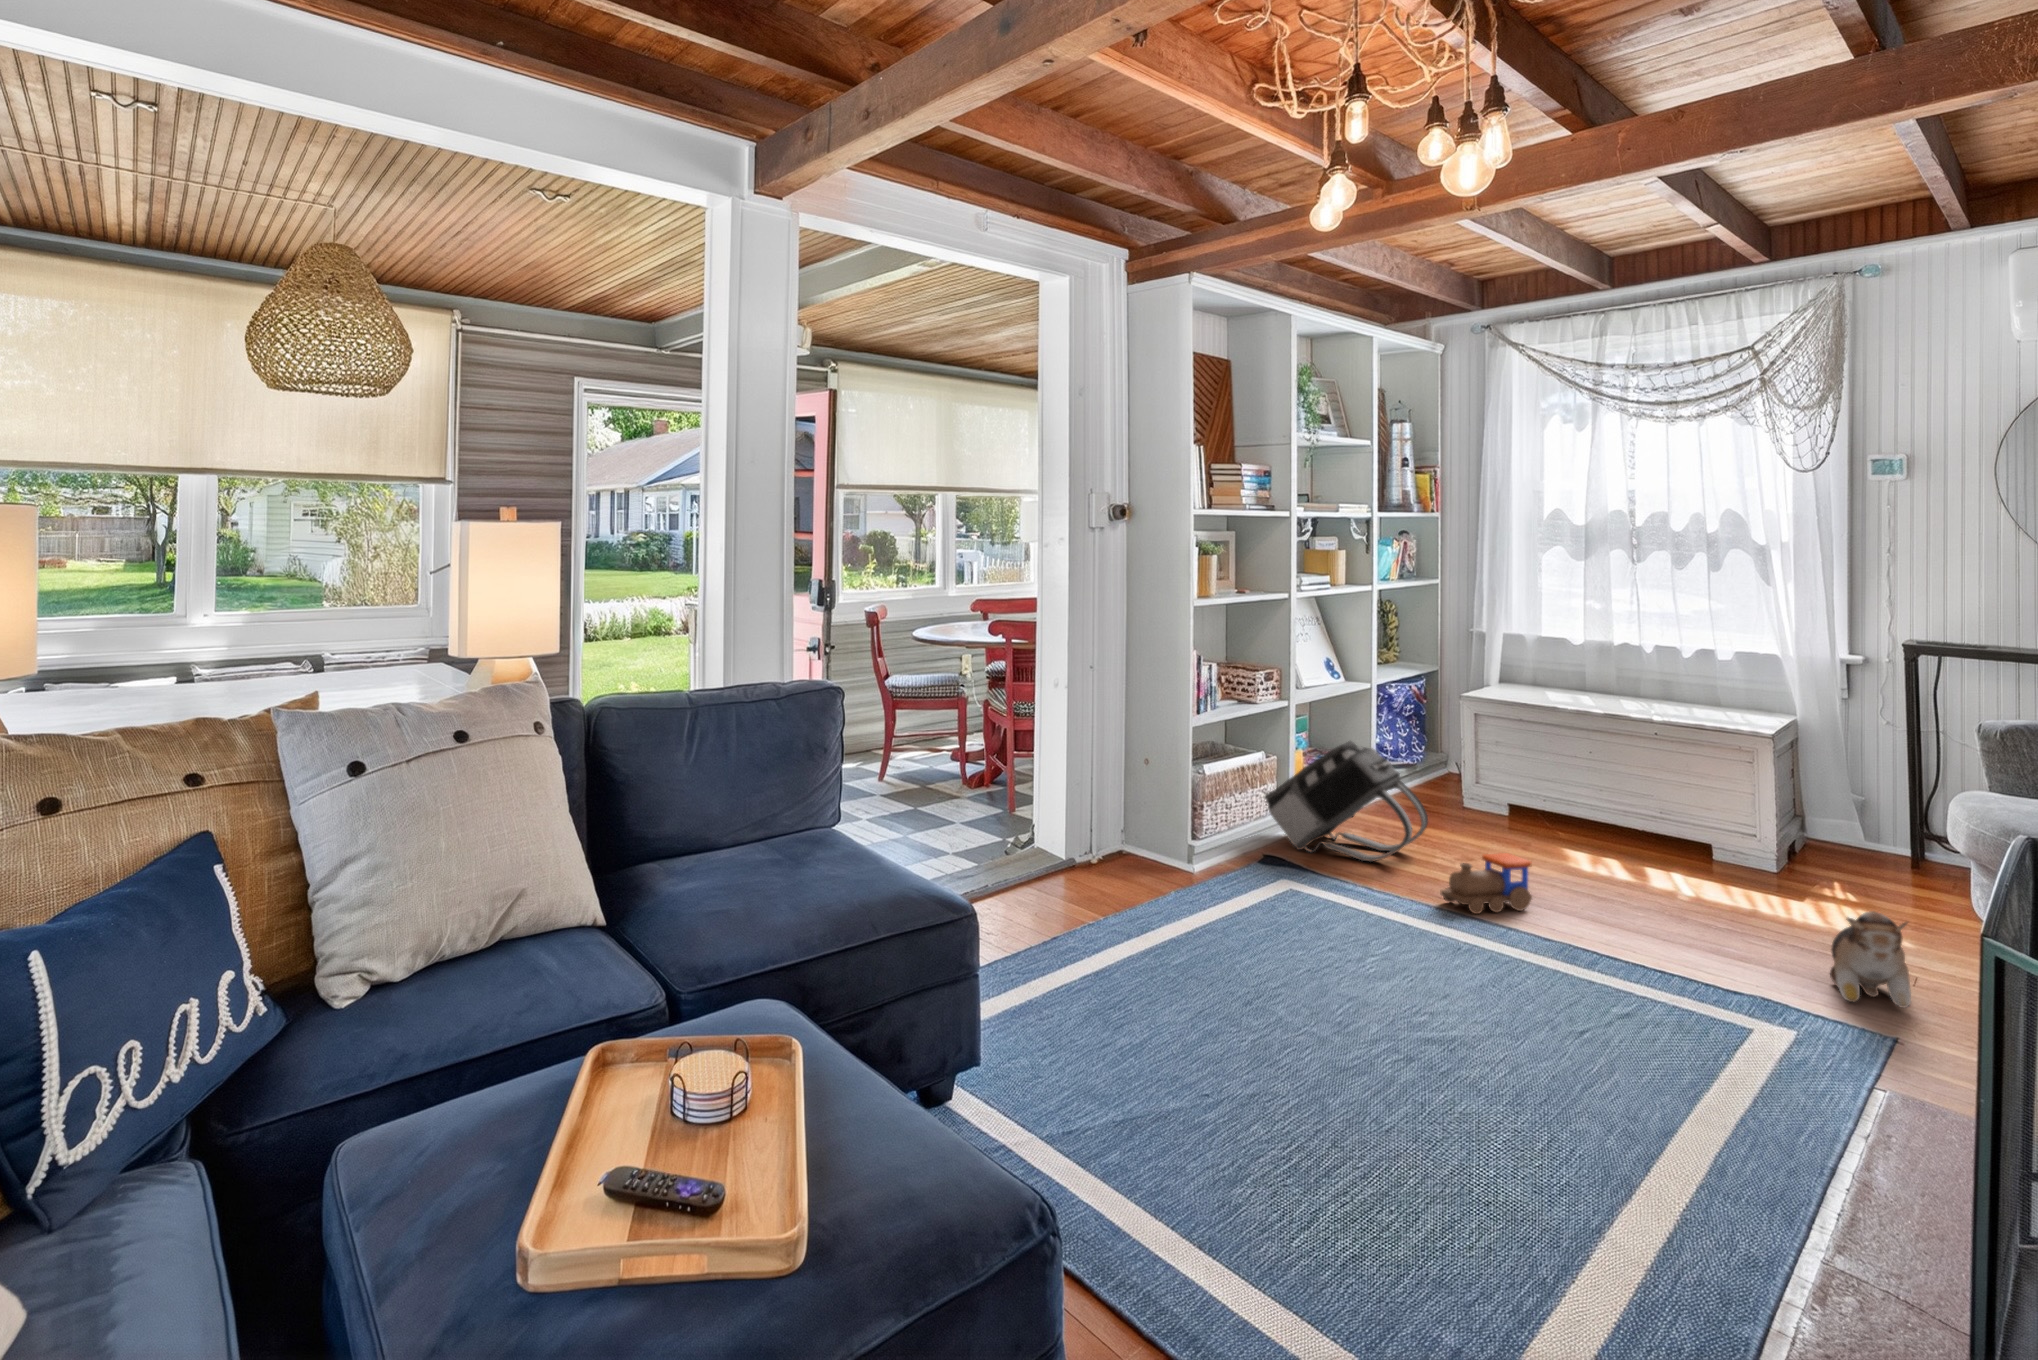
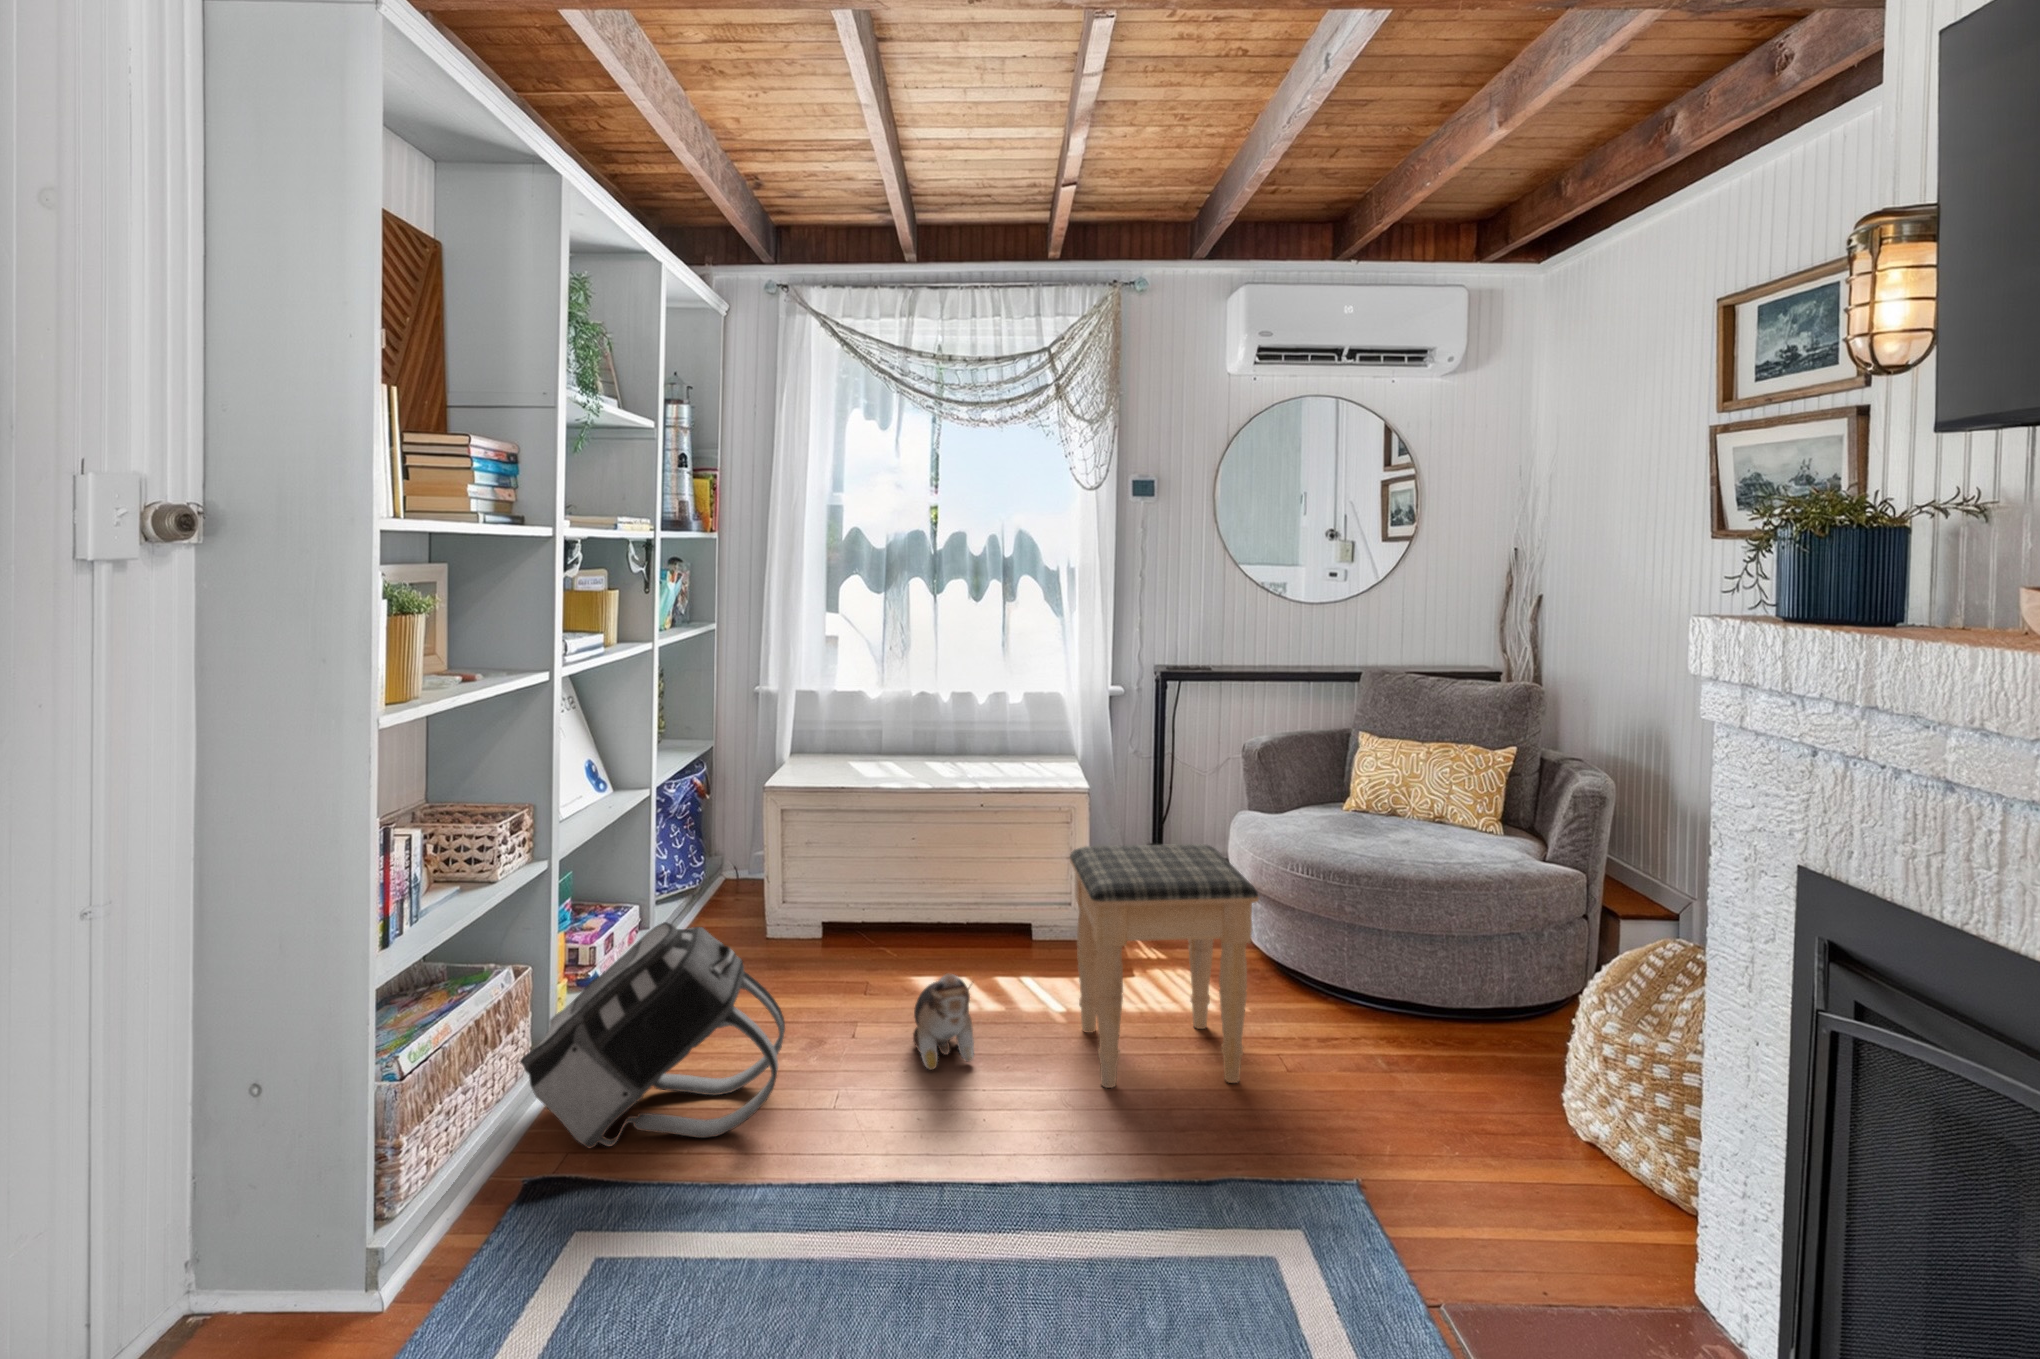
footstool: none [1661,743,1838,933] -> present [1070,844,1259,1088]
toy train: present [1441,853,1532,914] -> none [861,1085,976,1225]
plush toy: present [1830,911,1911,1008] -> present [913,973,974,1070]

